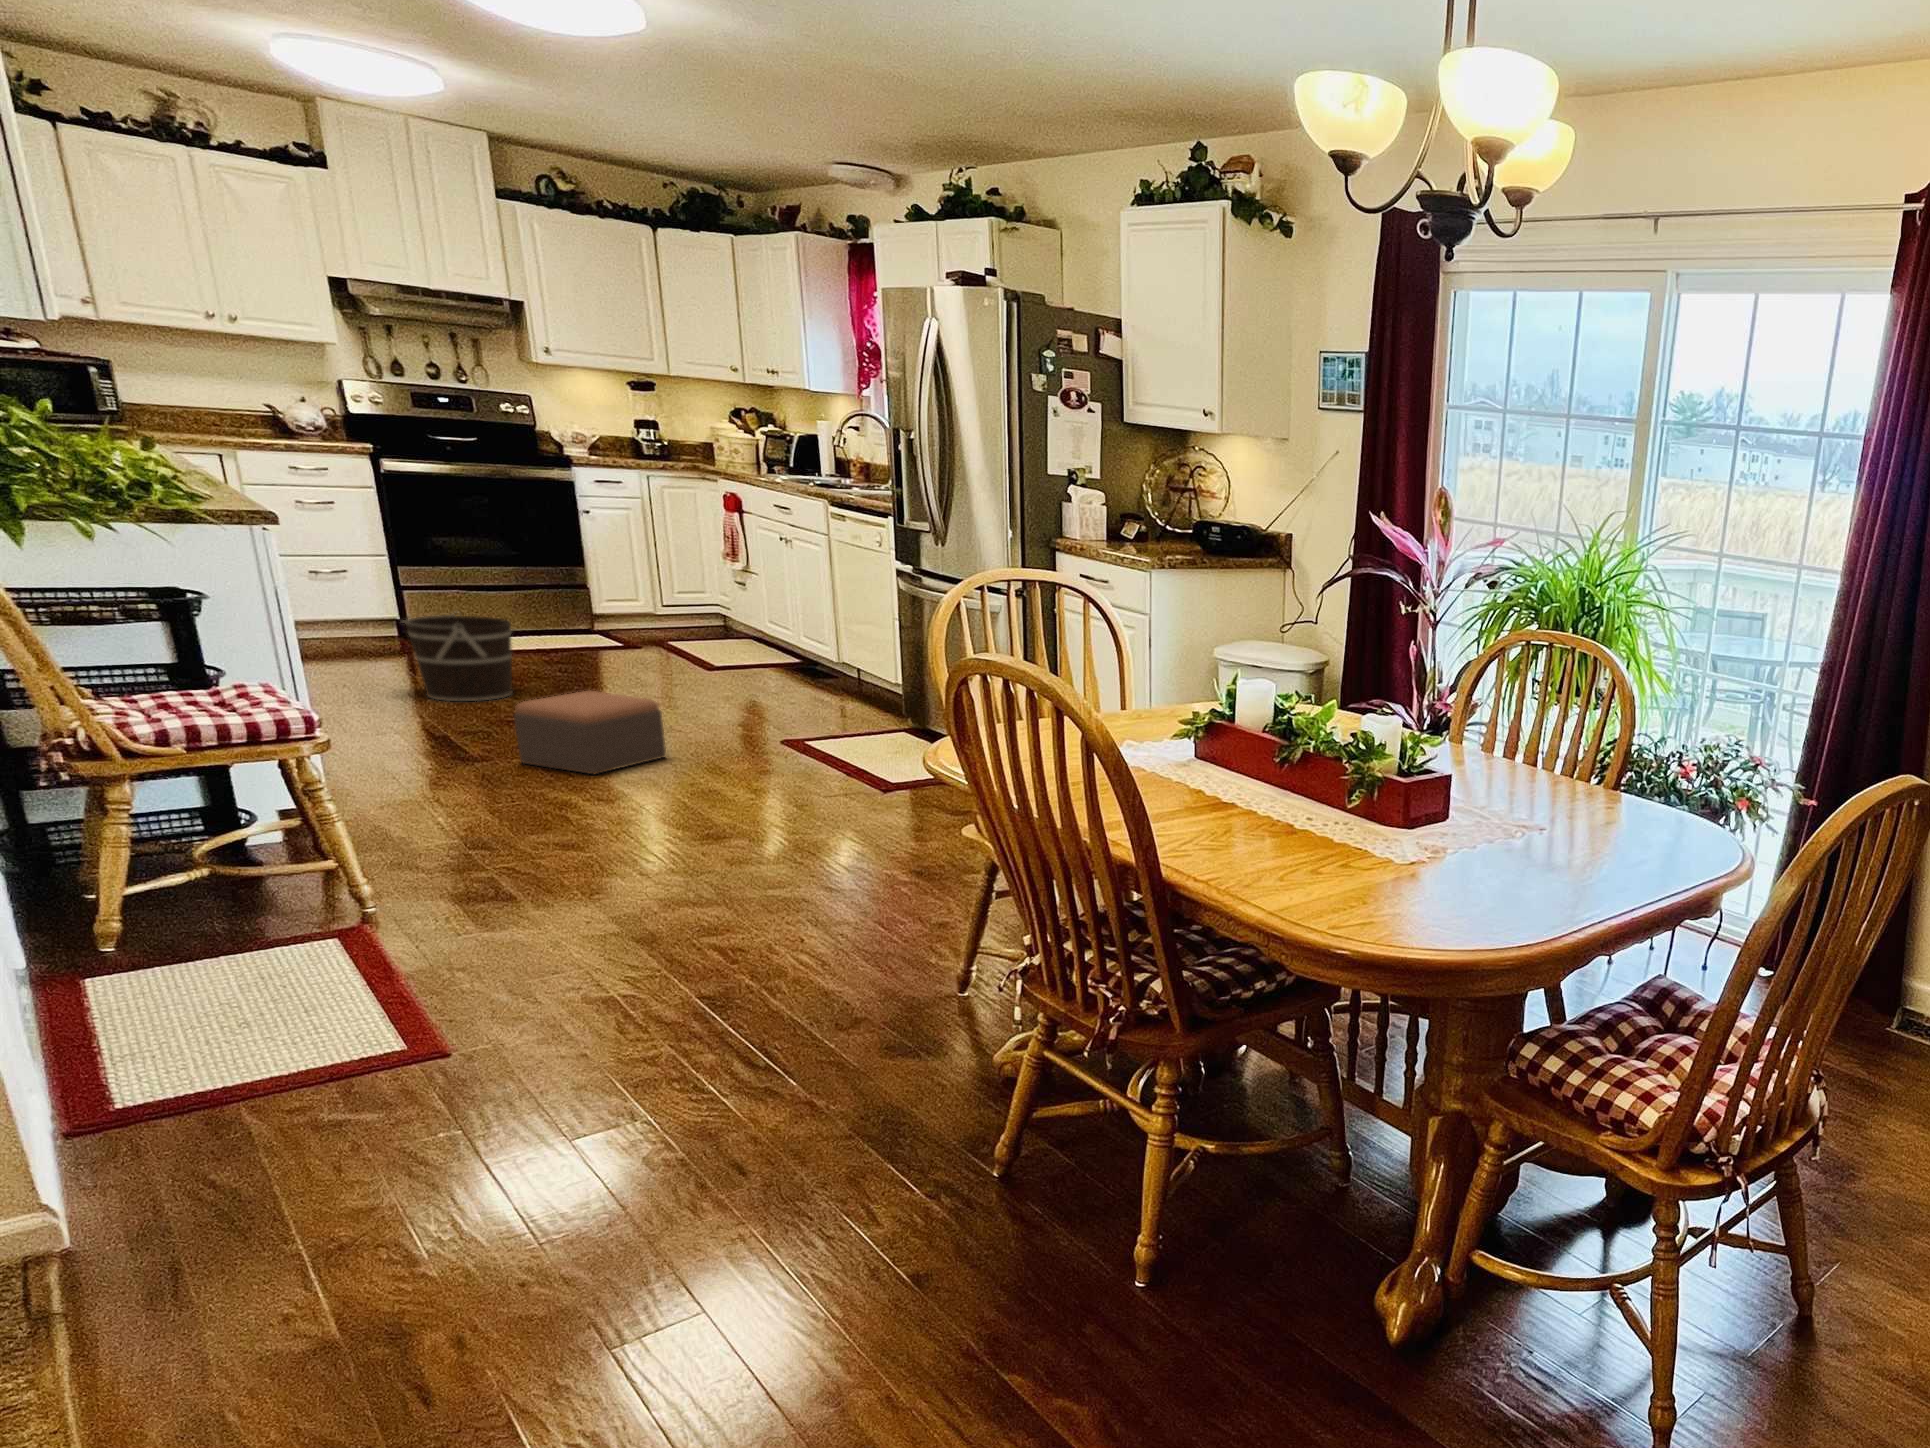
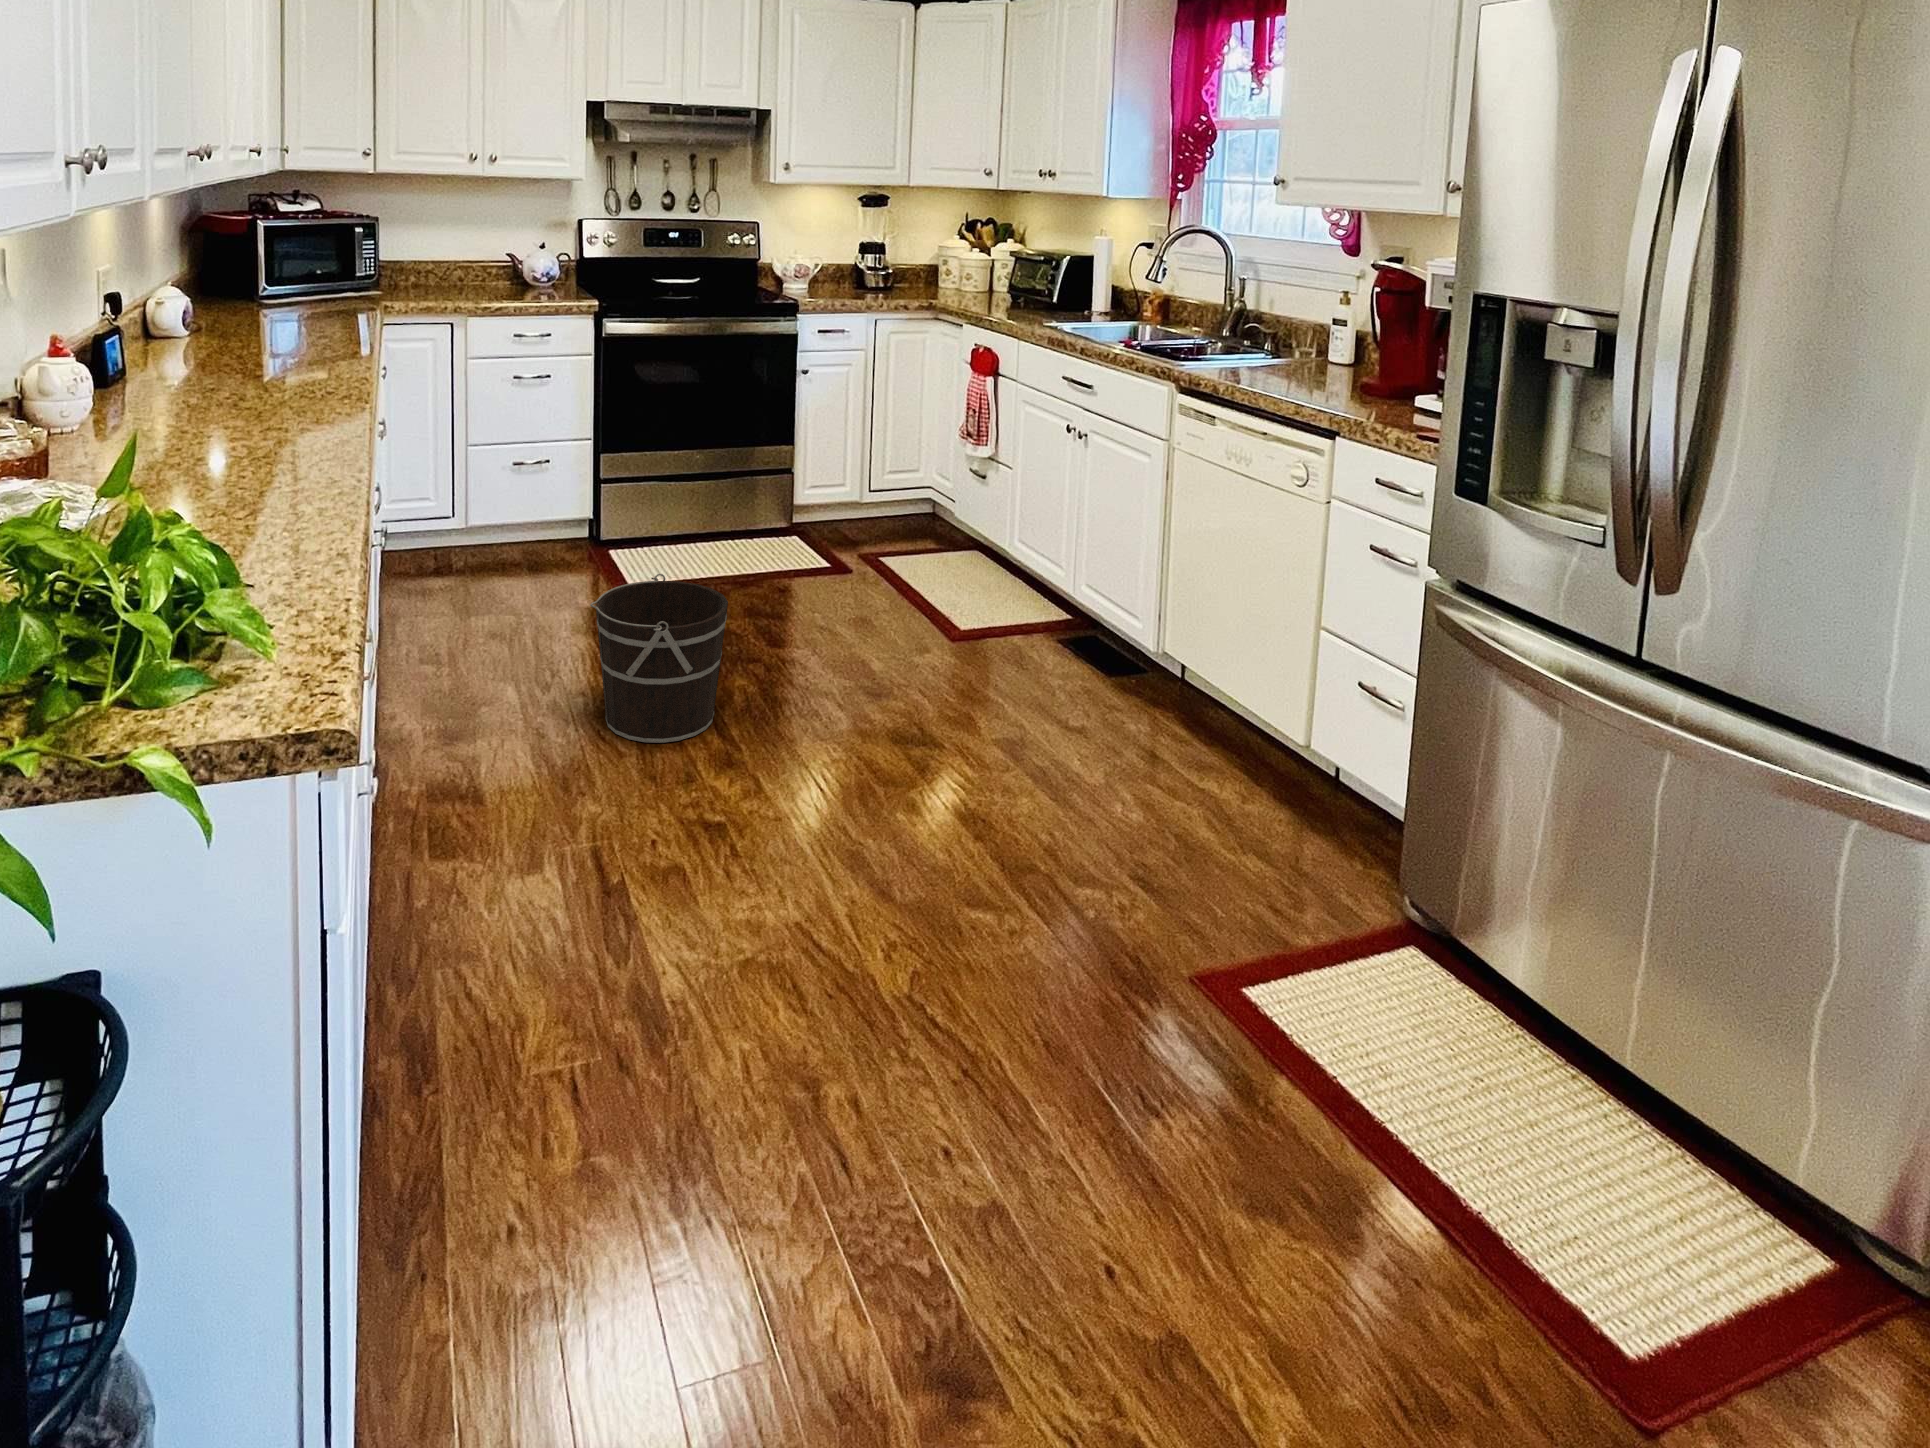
footstool: present [514,691,666,774] -> none [748,877,1022,1190]

